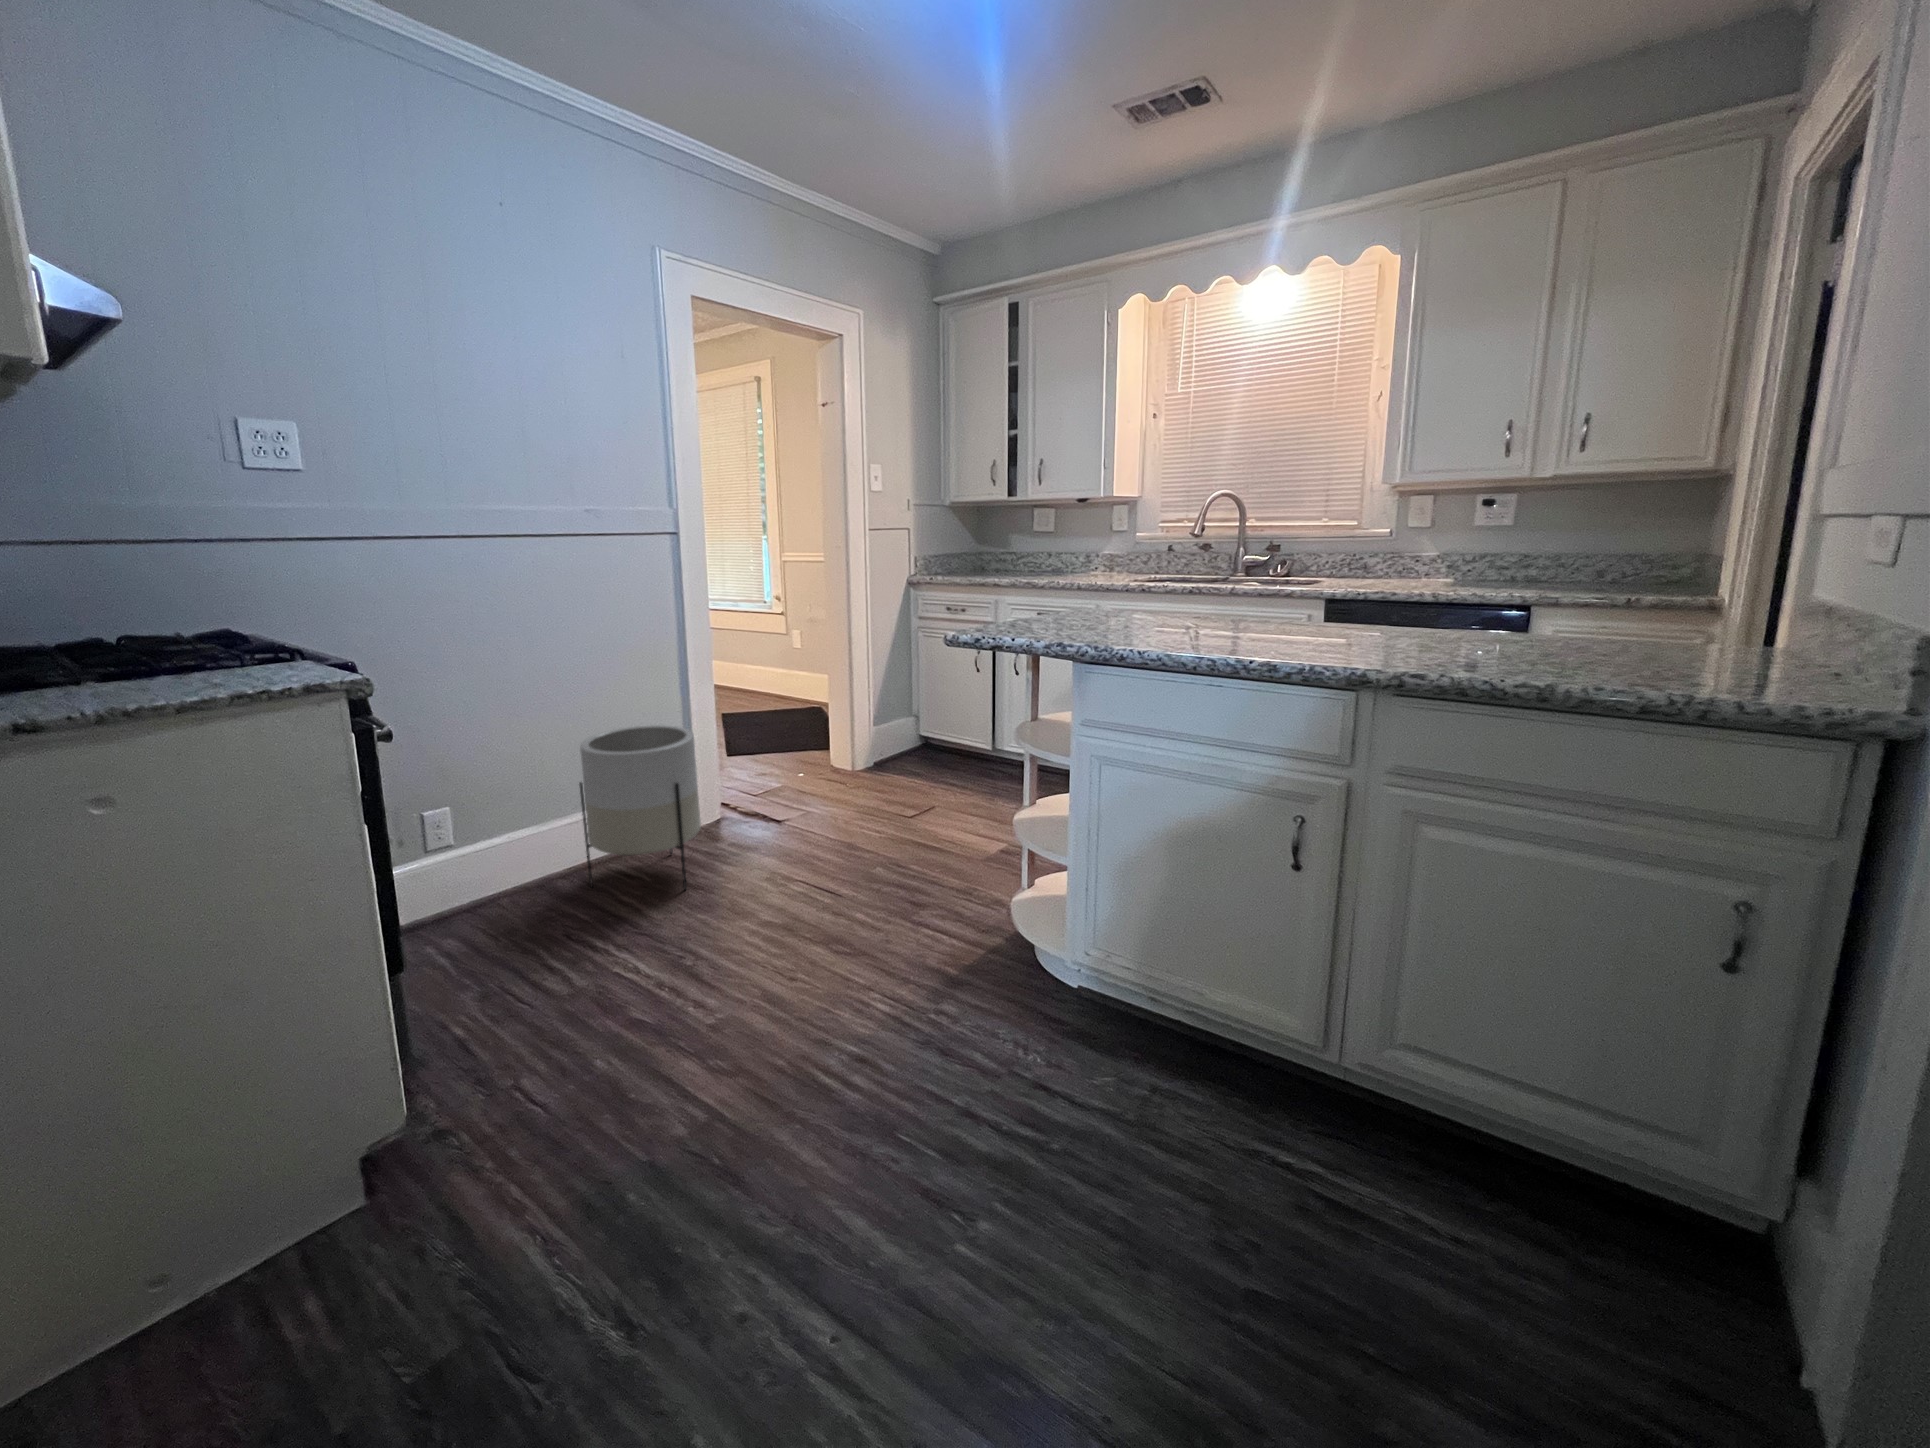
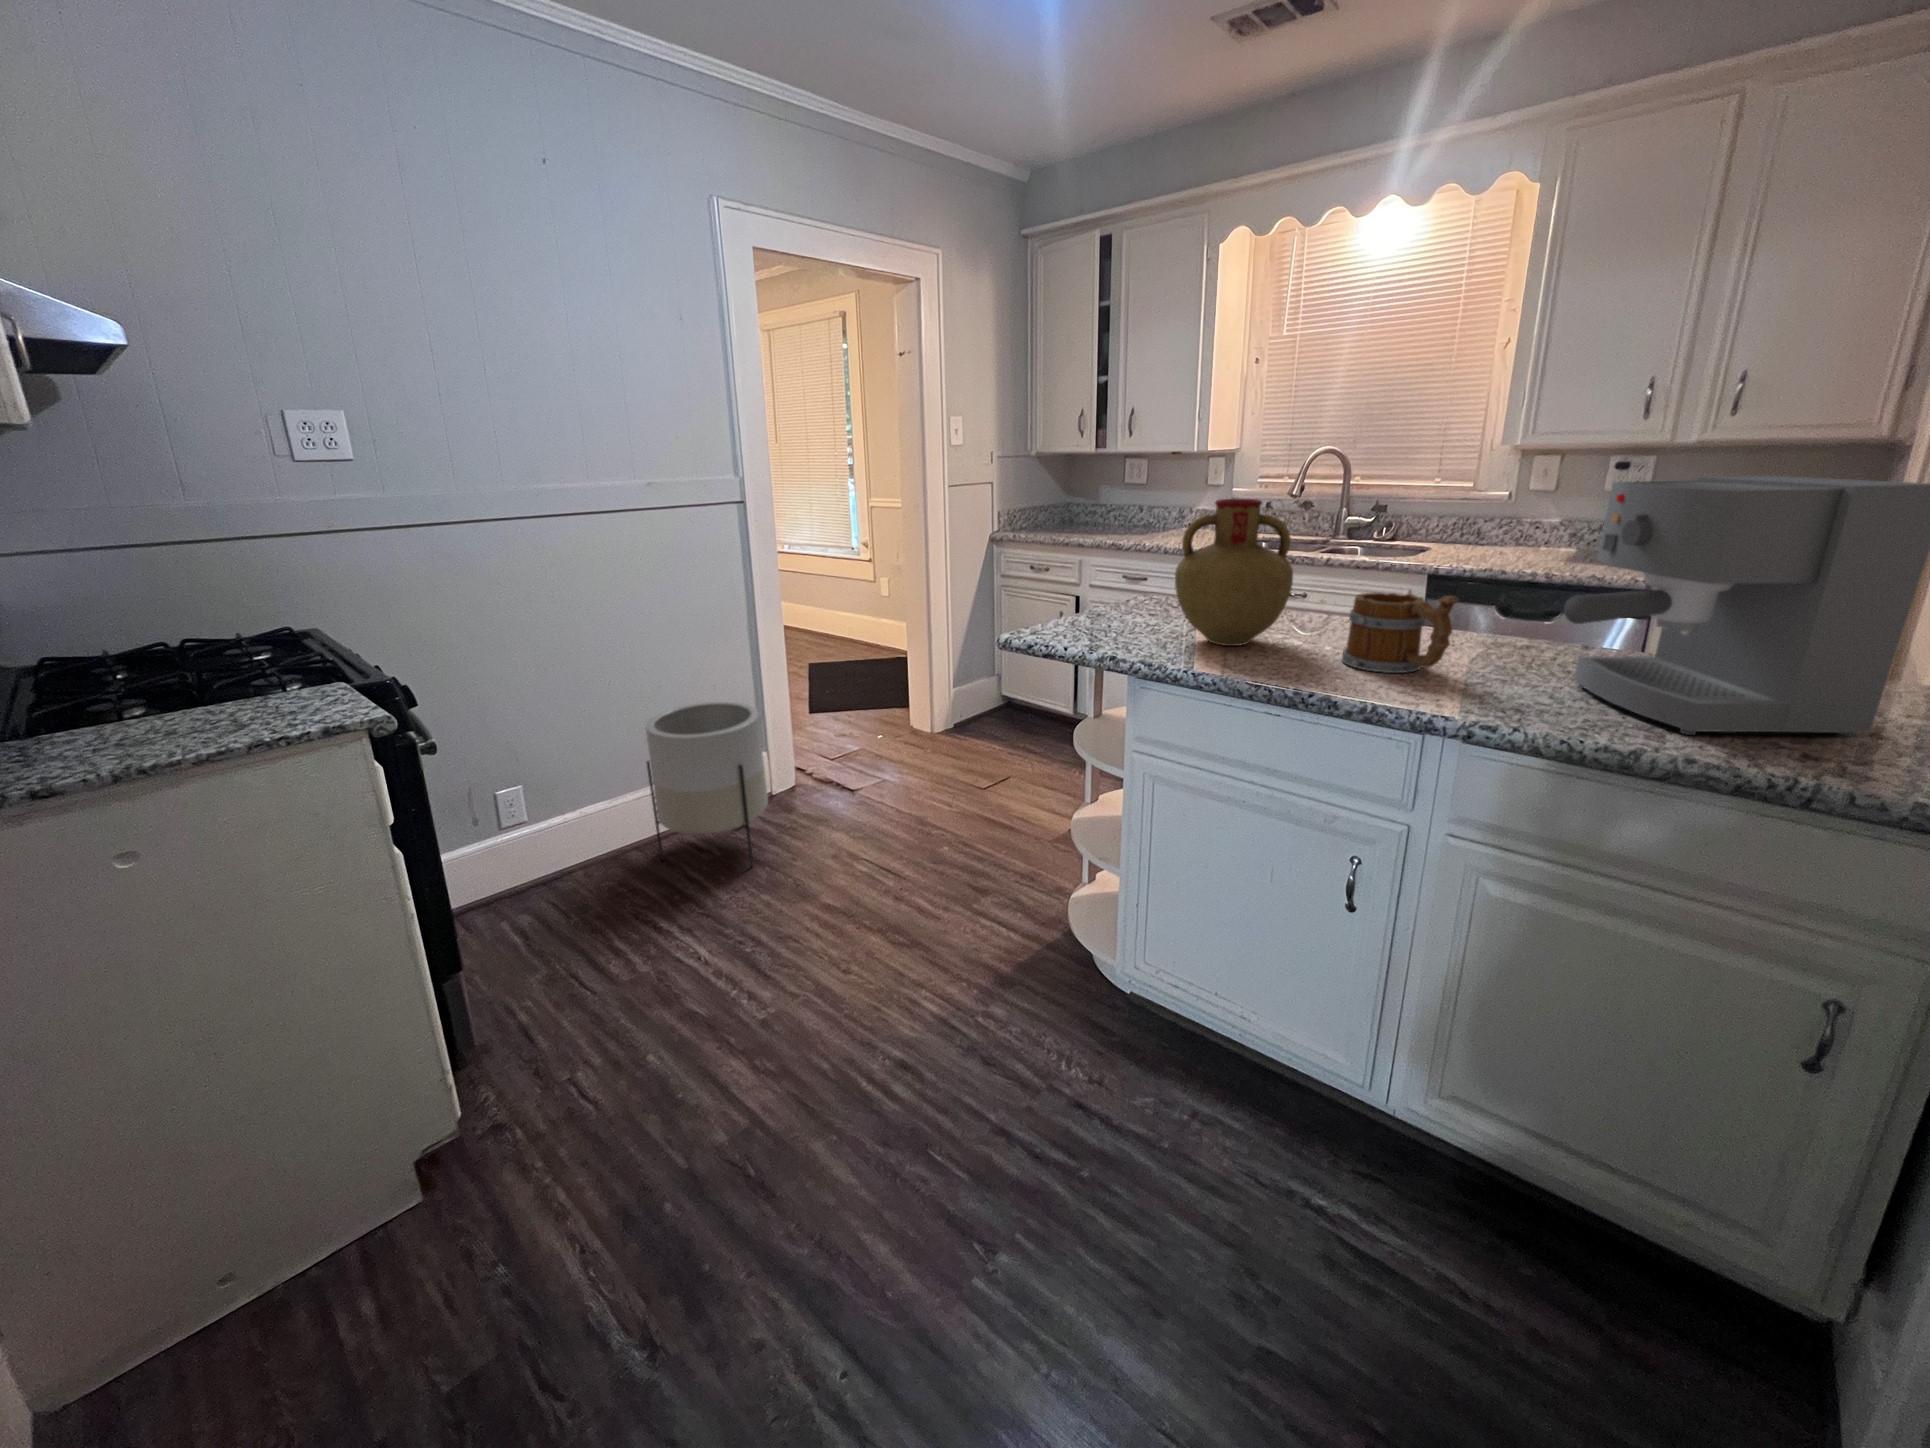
coffee maker: none [1474,447,1785,674] -> present [1564,476,1930,736]
vase: none [1112,499,1222,634] -> present [1175,499,1293,646]
mug: none [1271,572,1378,646] -> present [1342,592,1459,673]

